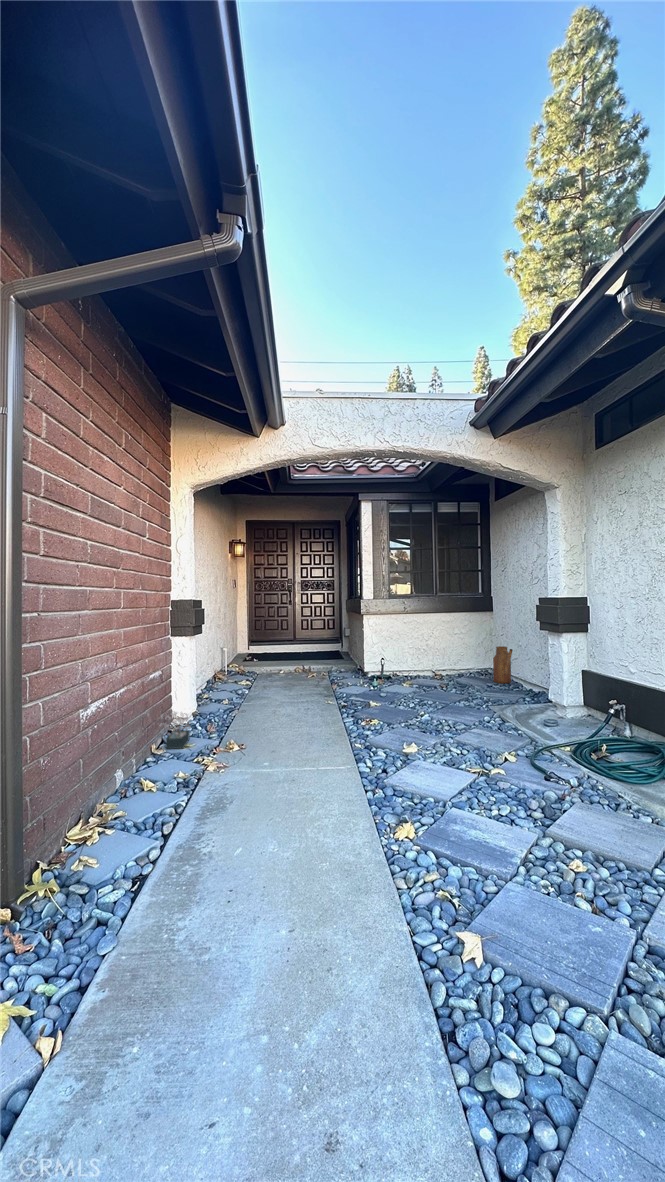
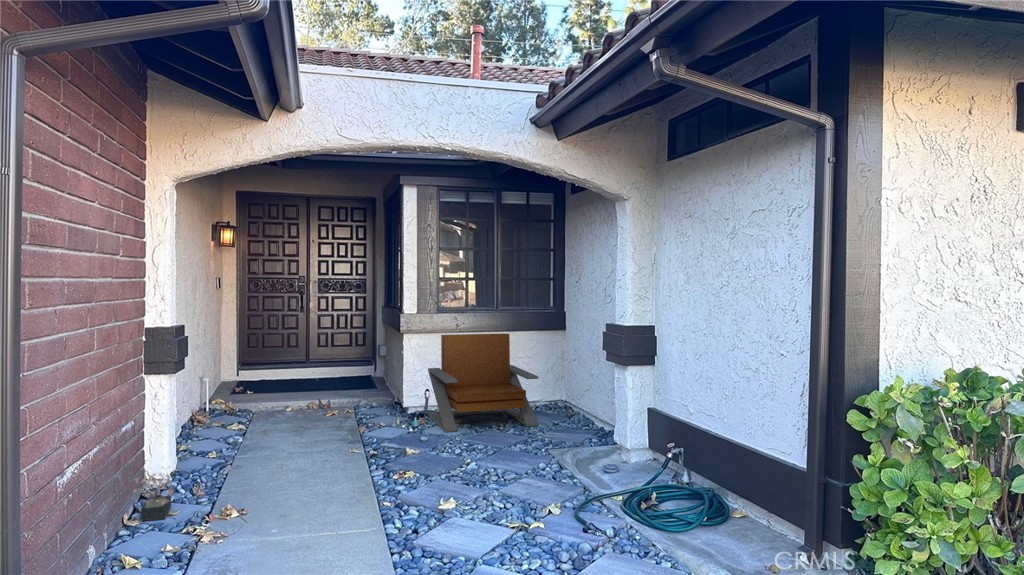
lounge chair: none [383,613,475,690] -> present [428,334,538,432]
watering can: present [493,646,513,684] -> none [561,376,583,421]

